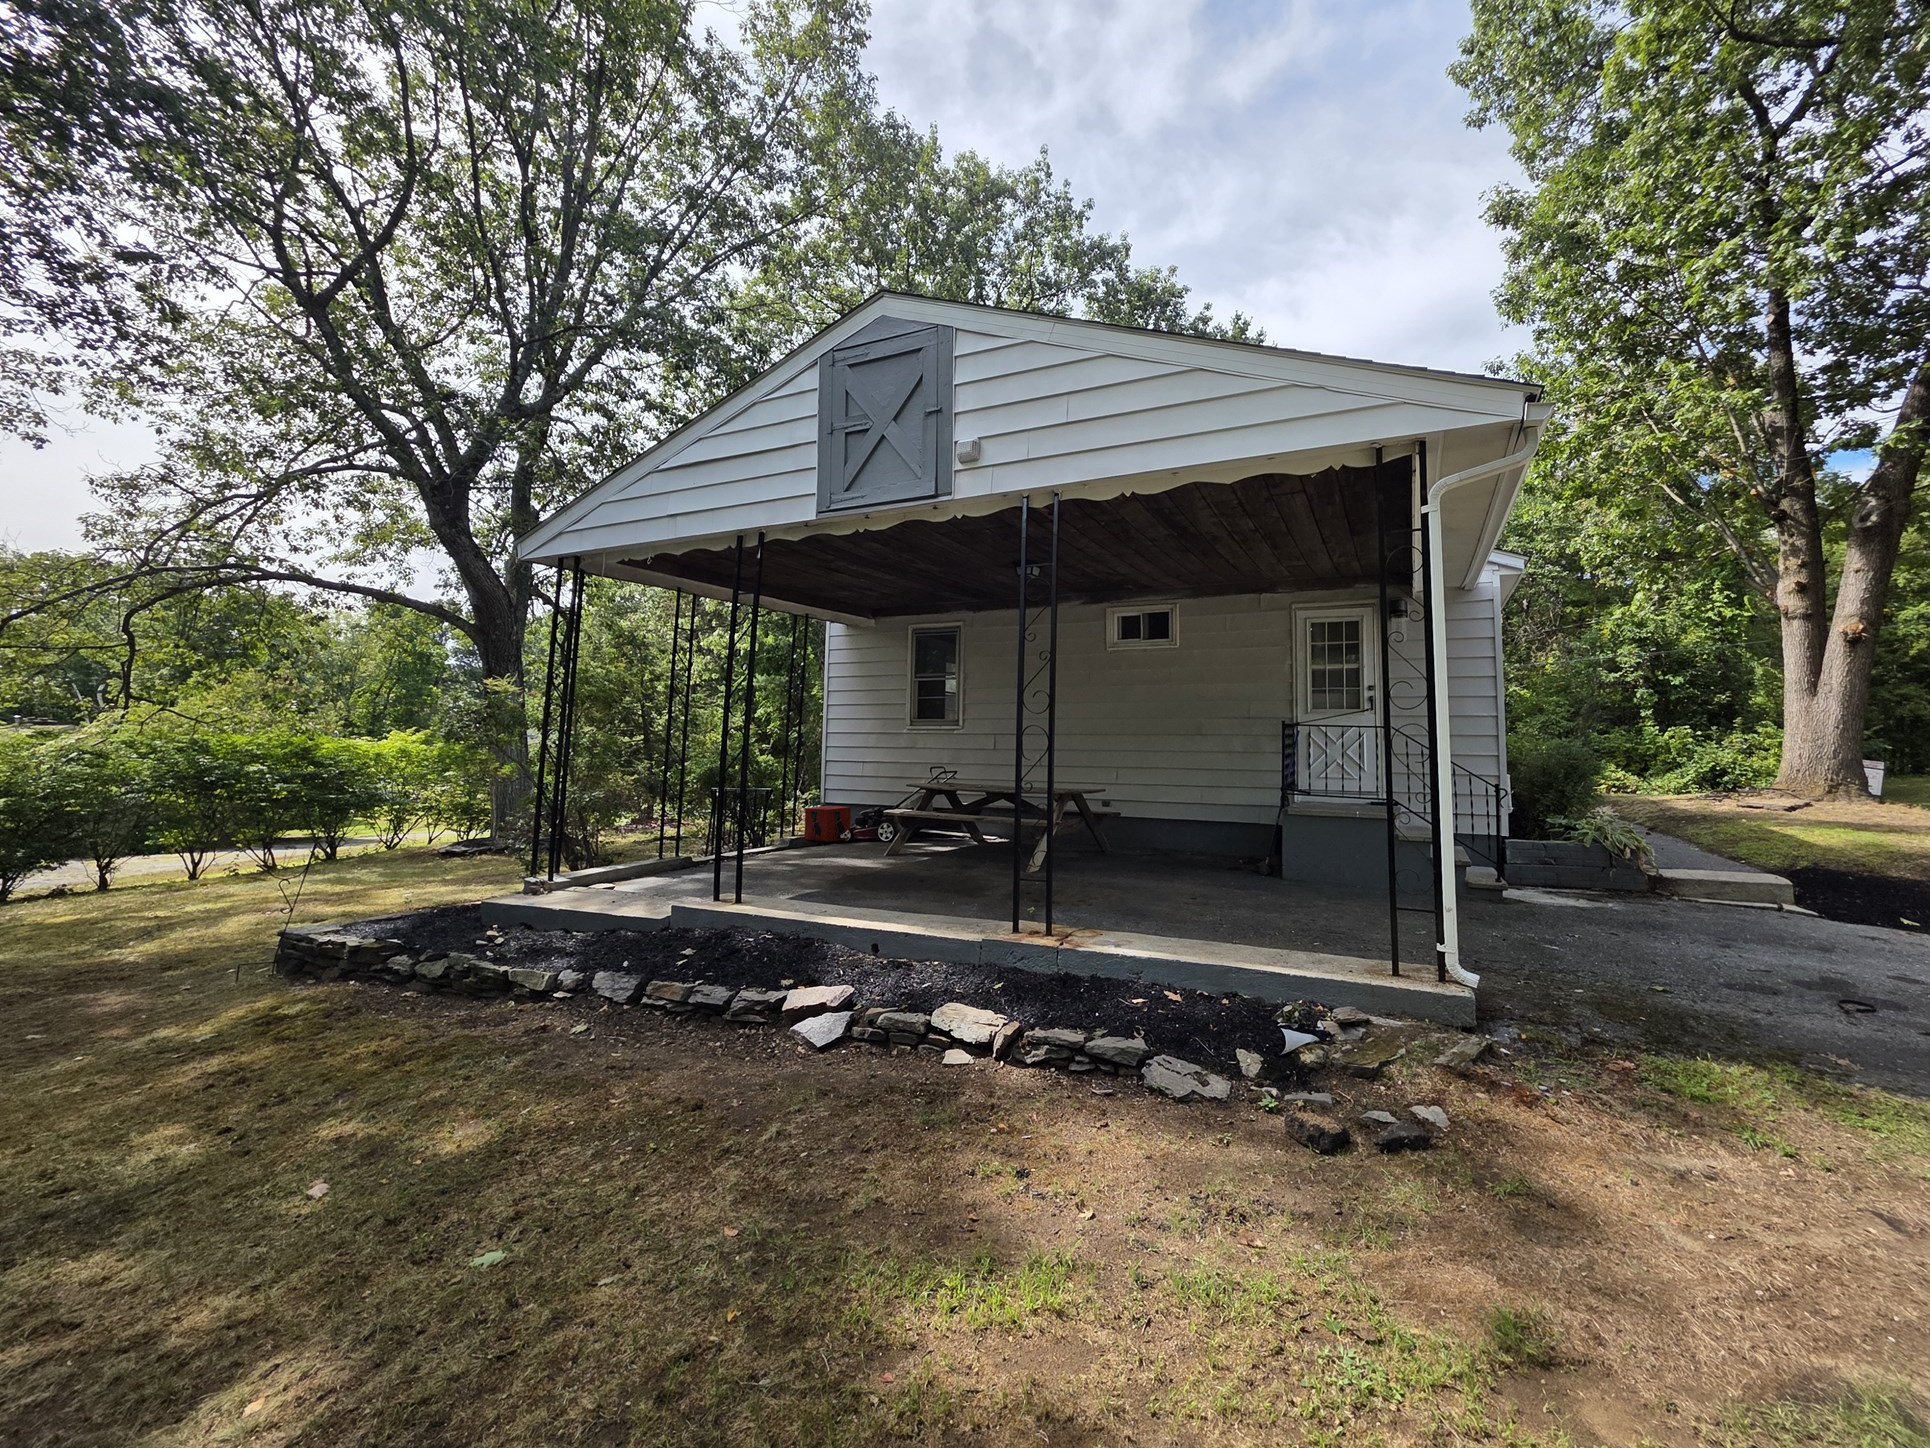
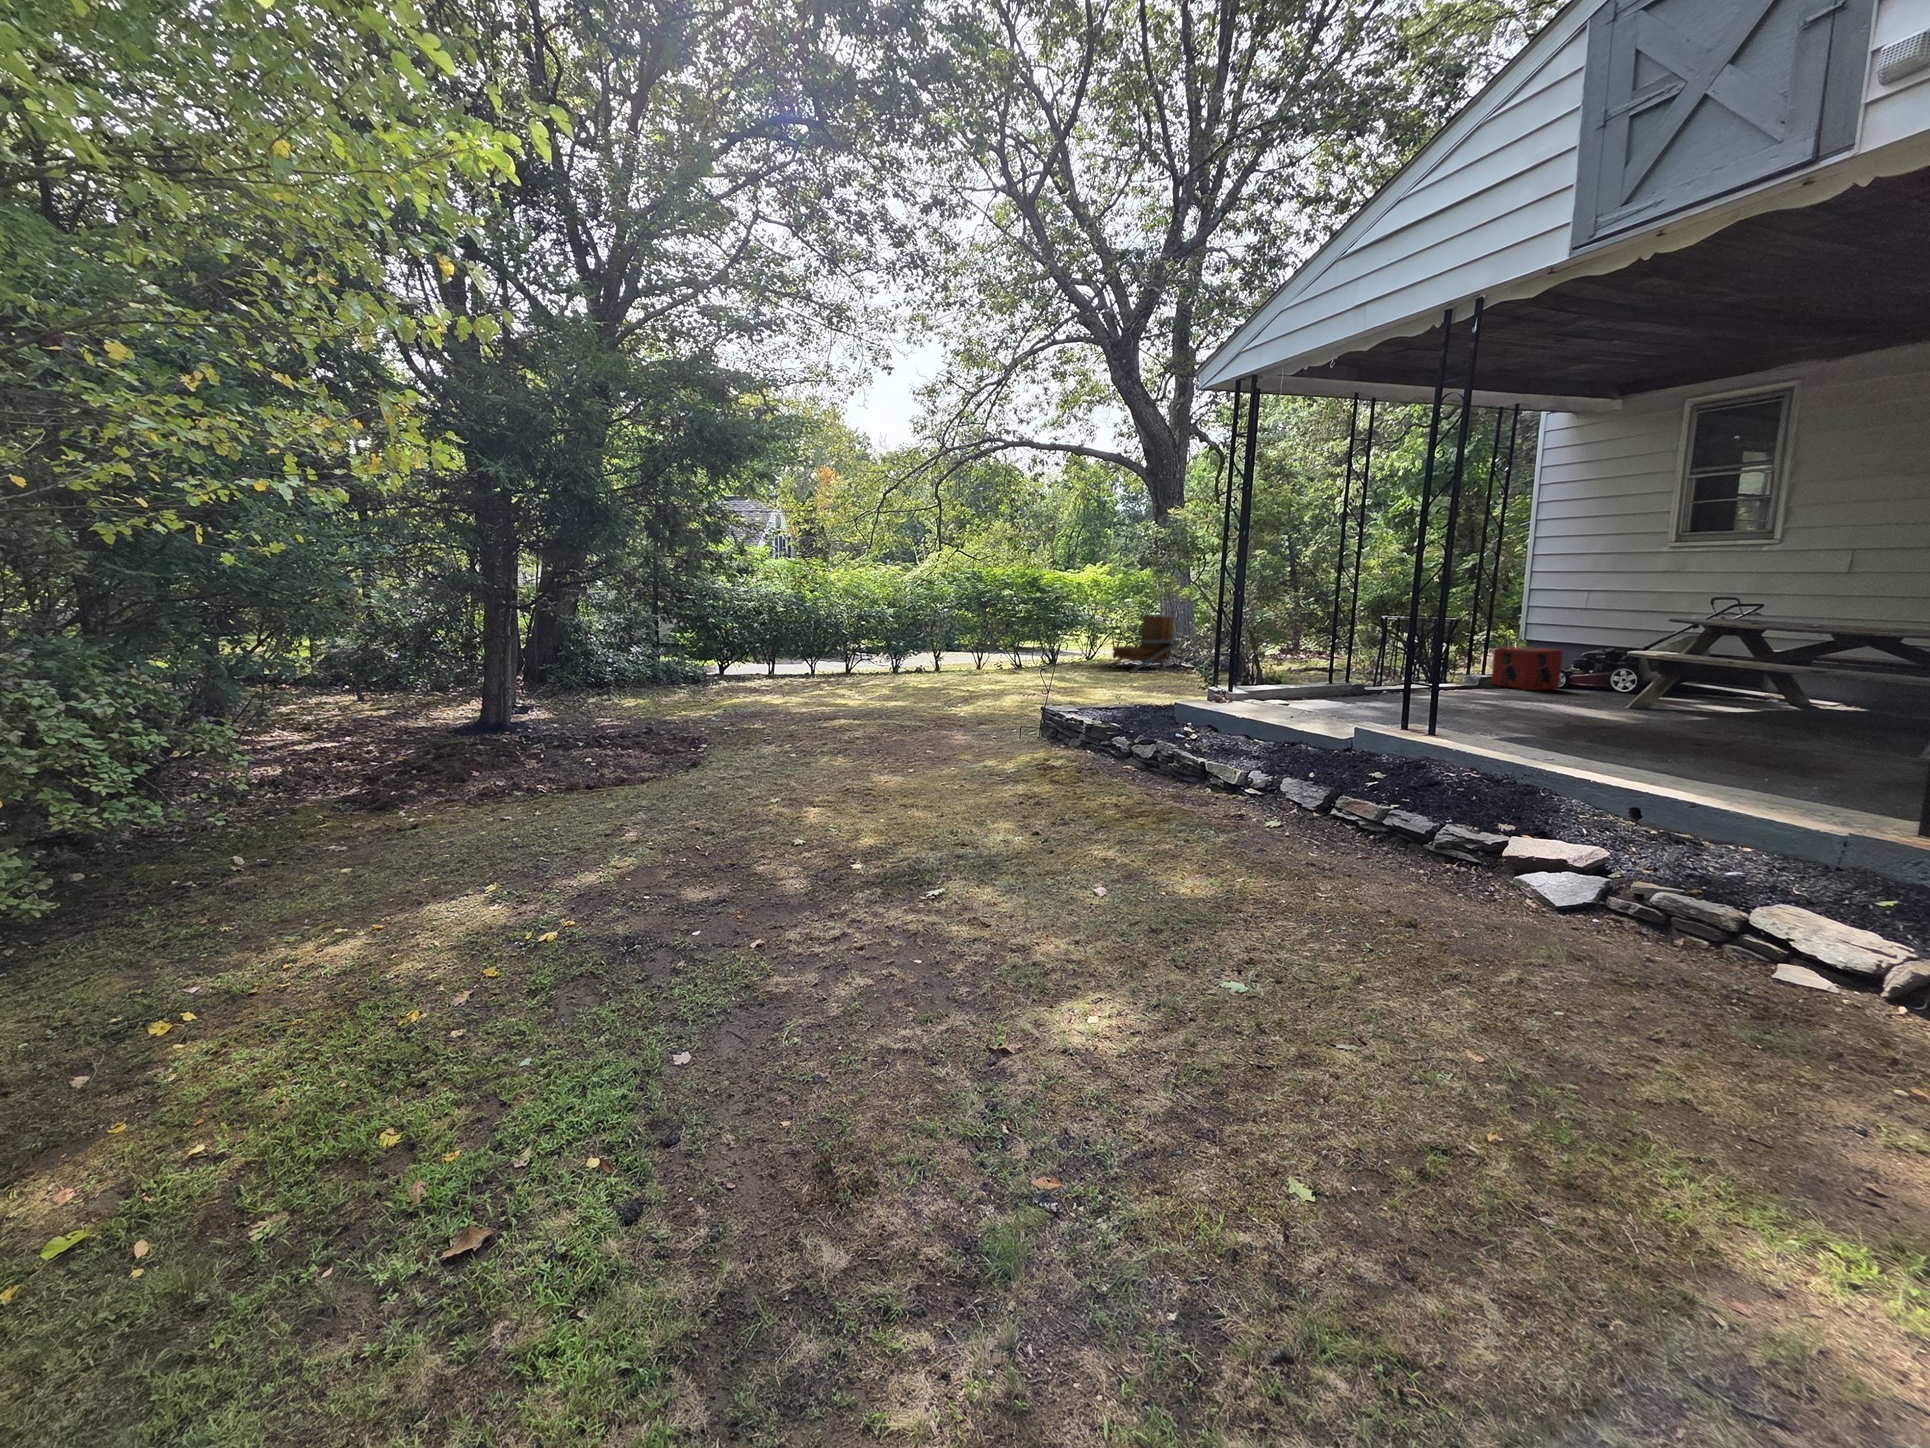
lounge chair: none [417,790,517,862] -> present [1109,615,1180,673]

